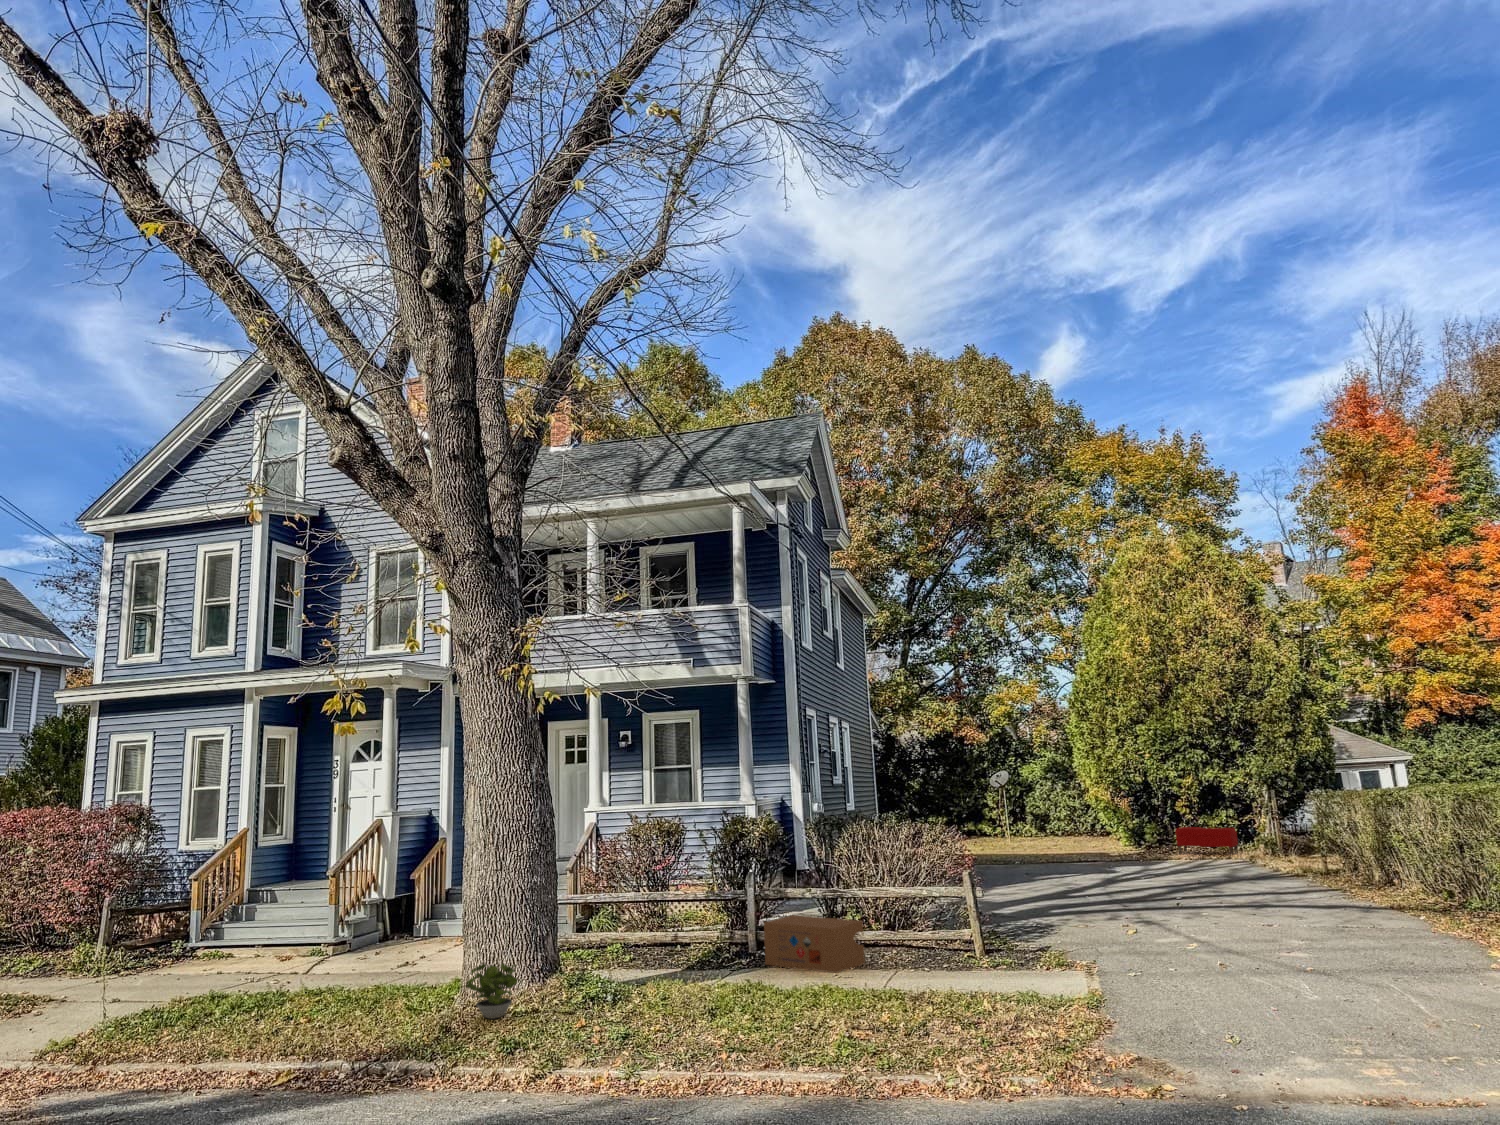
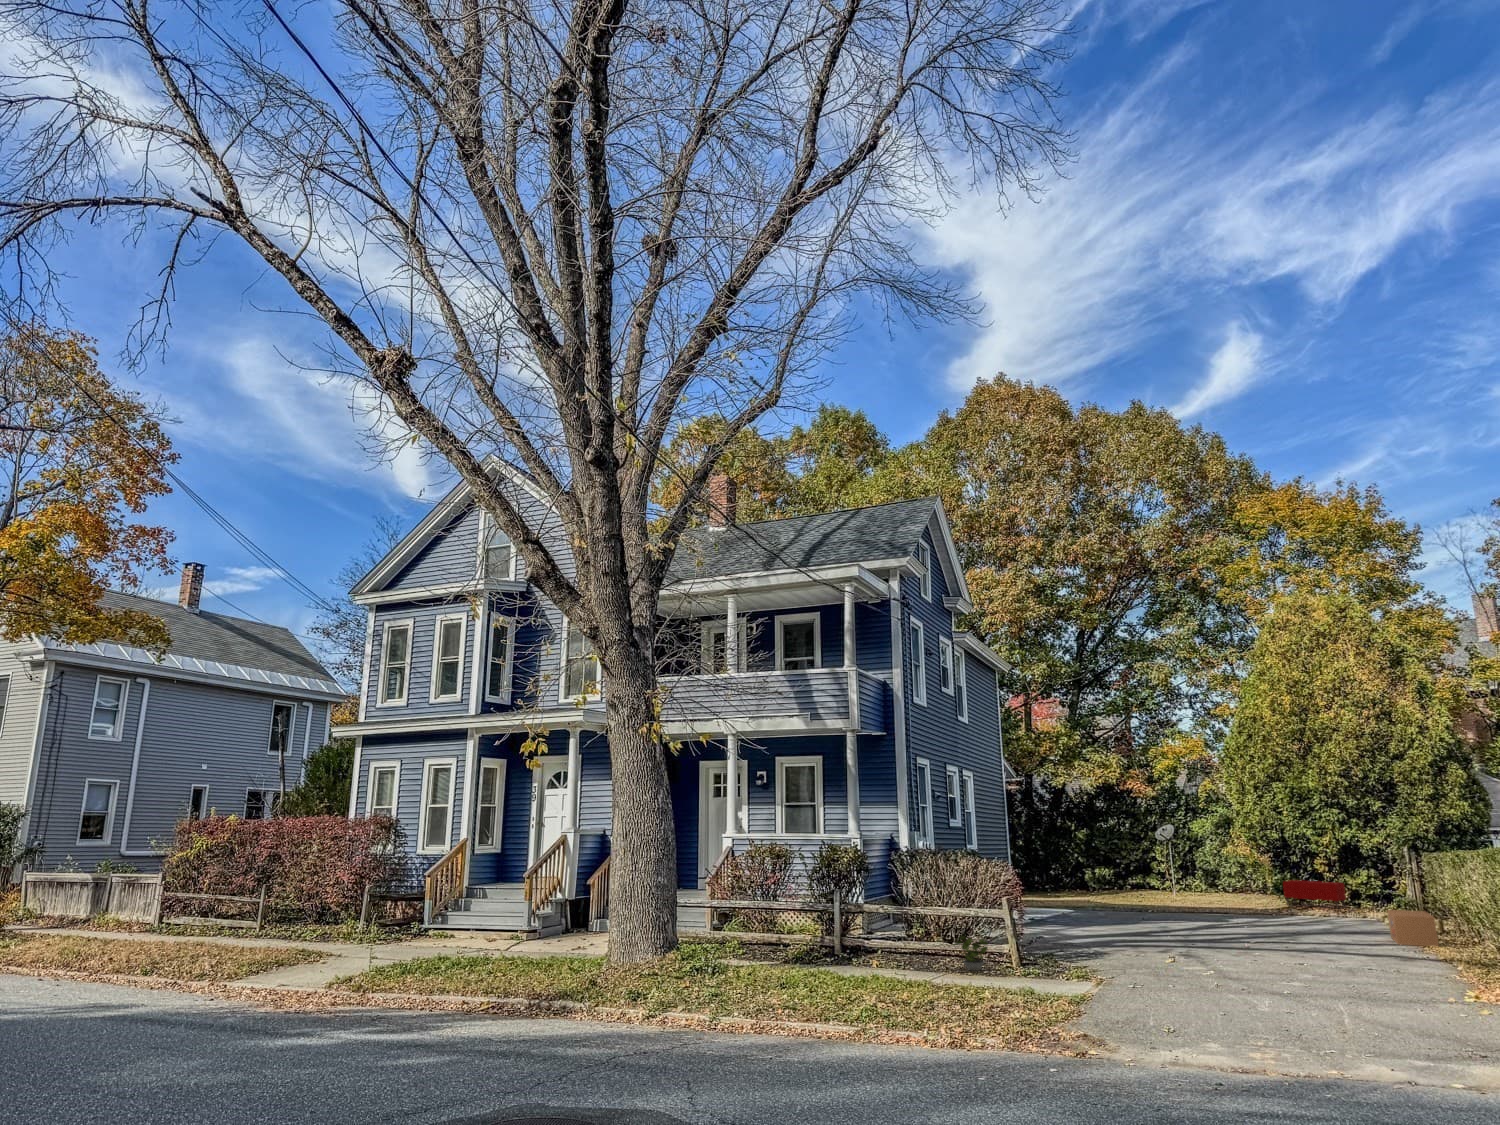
cardboard box: present [764,915,865,973] -> present [1388,910,1438,946]
potted plant: present [466,964,517,1019] -> present [954,936,988,971]

